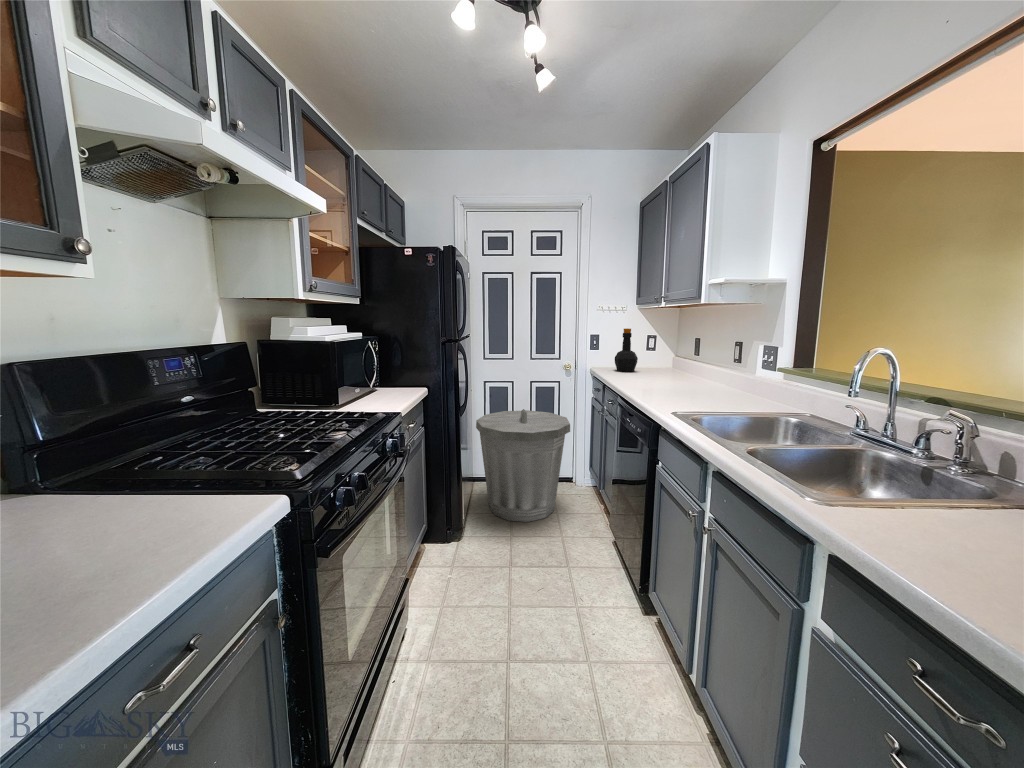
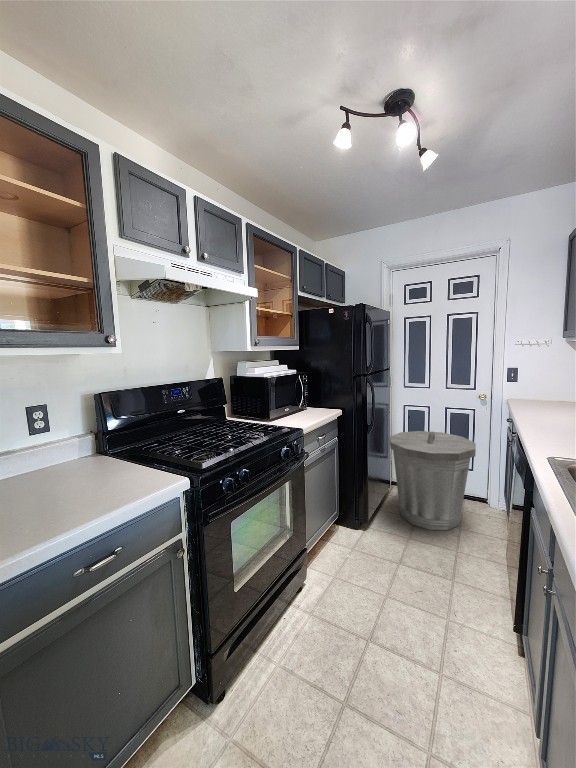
bottle: present [615,328,638,372] -> none [532,362,561,404]

